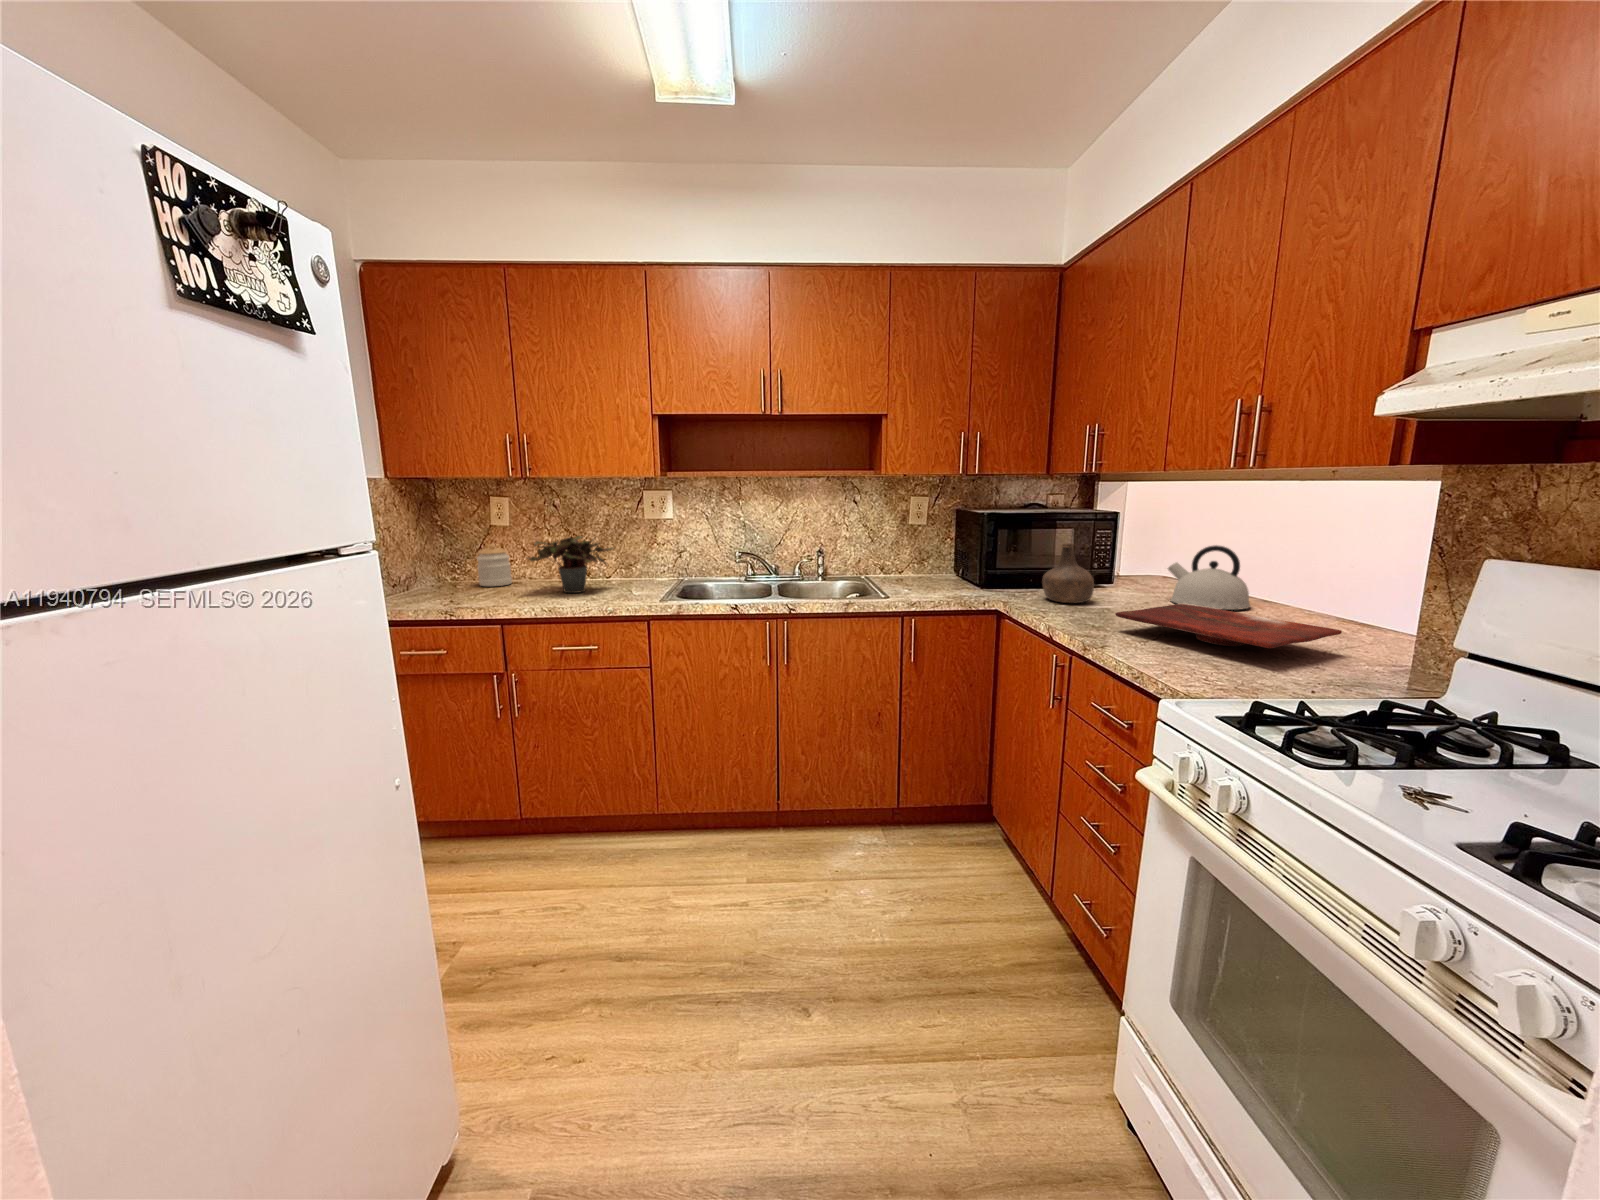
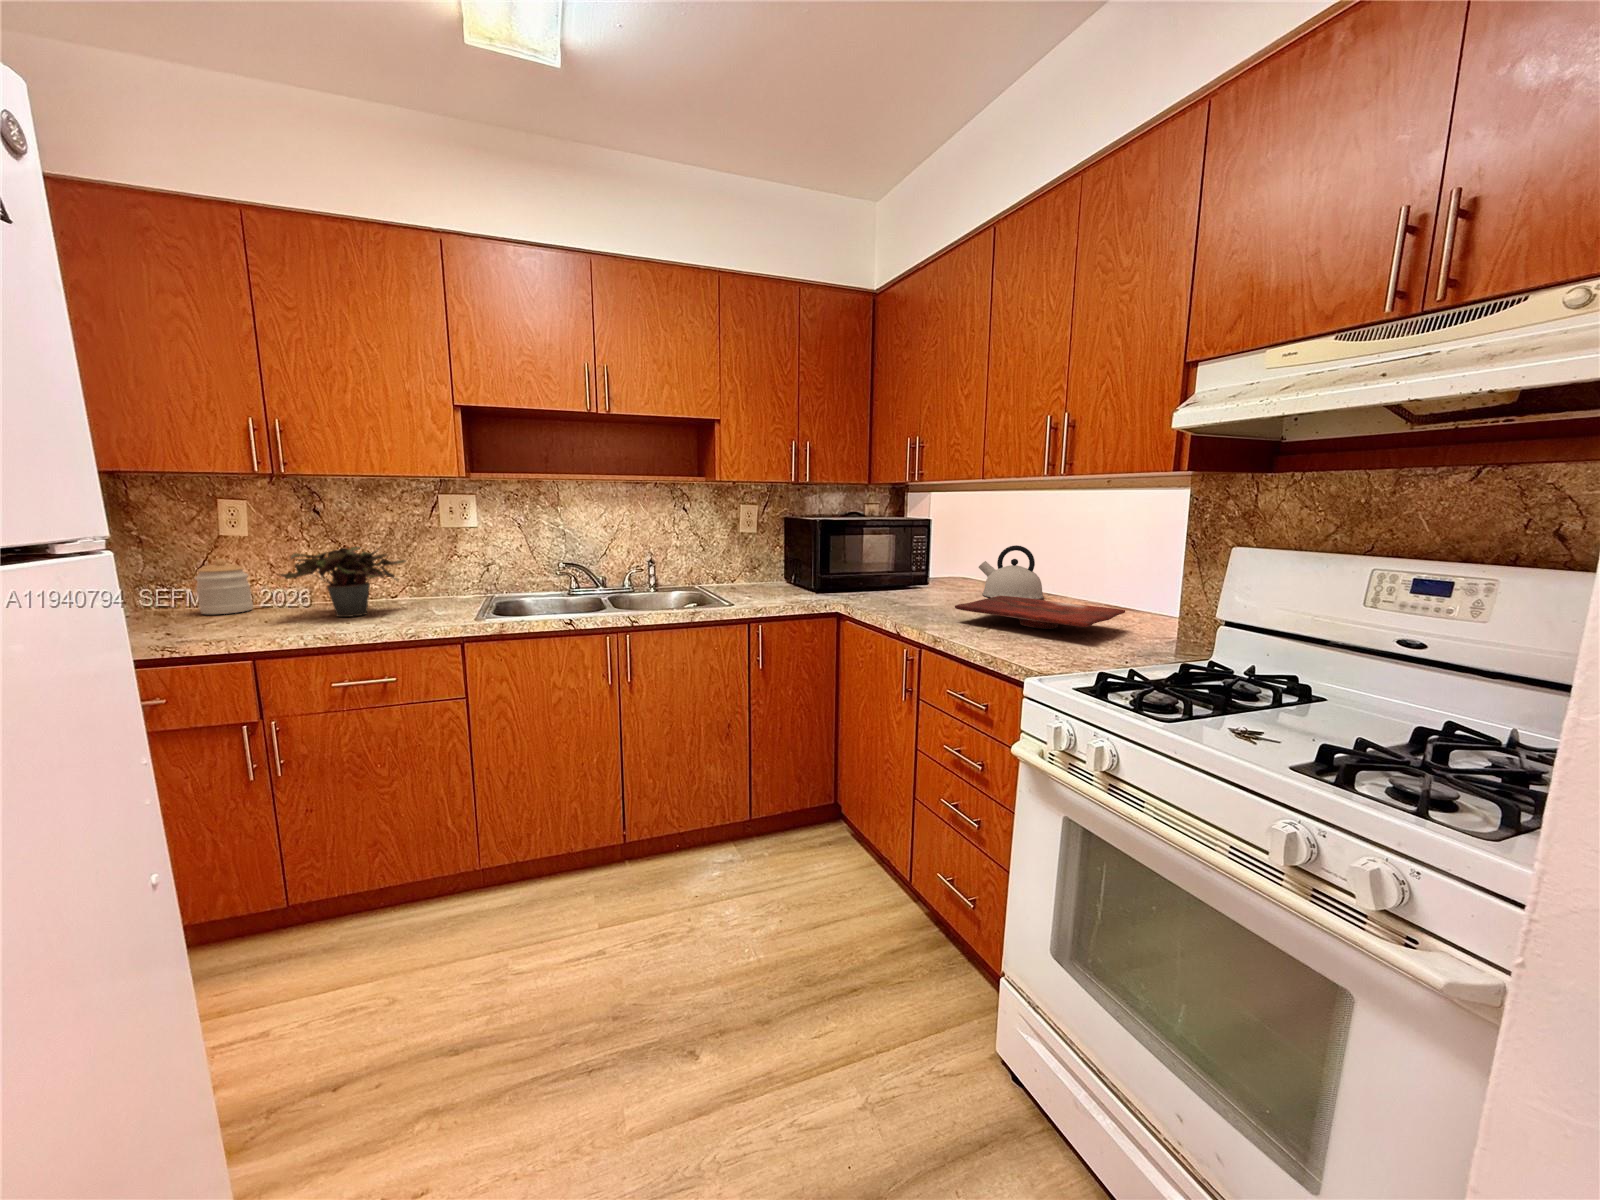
bottle: present [1042,543,1094,603] -> none [880,545,924,601]

